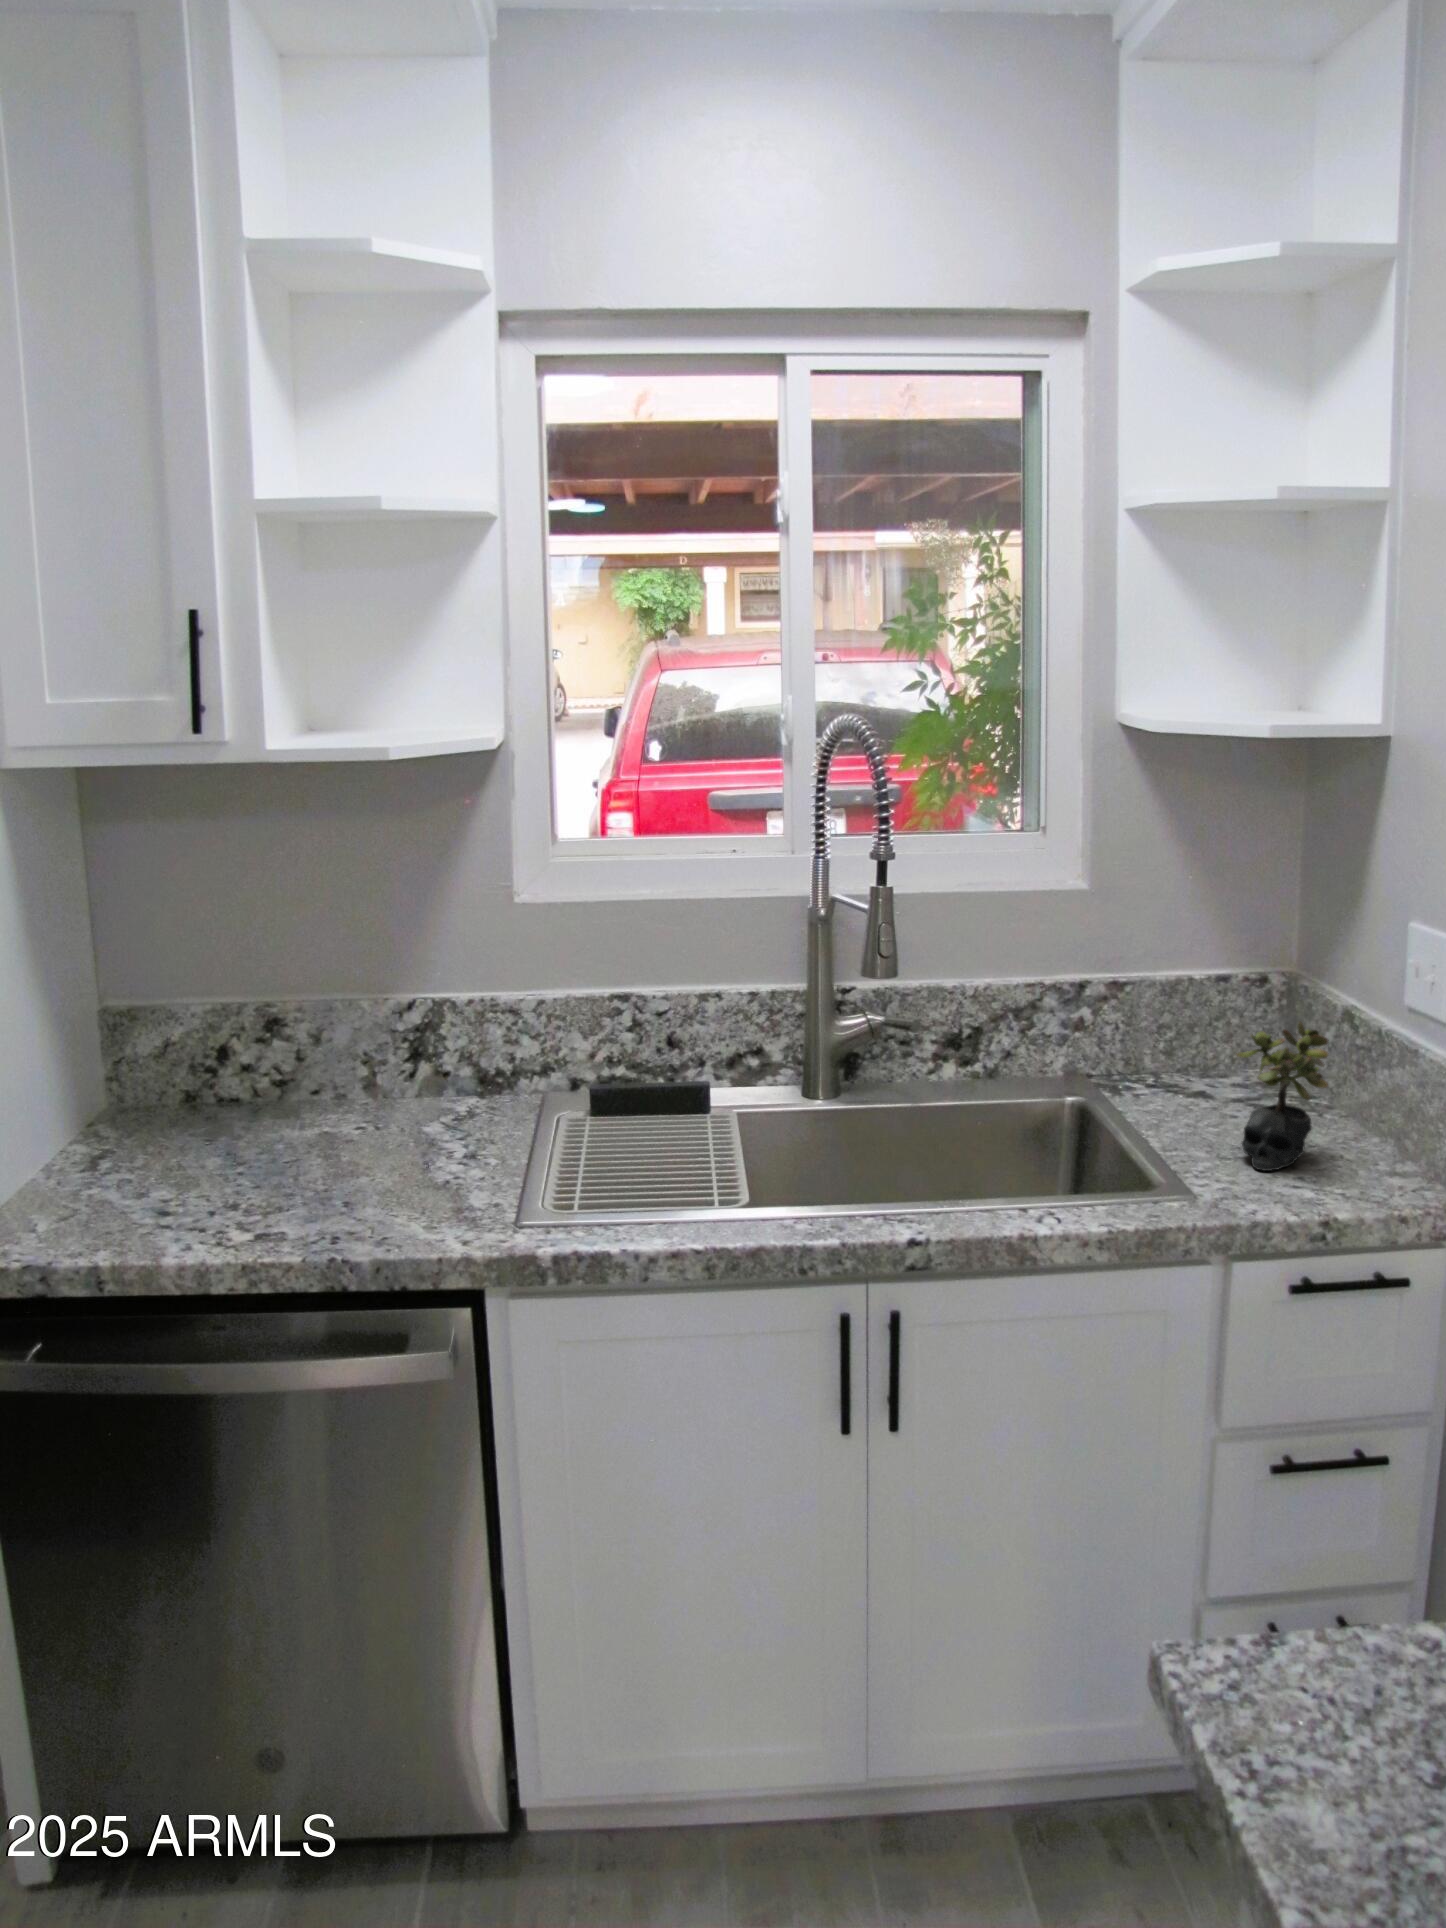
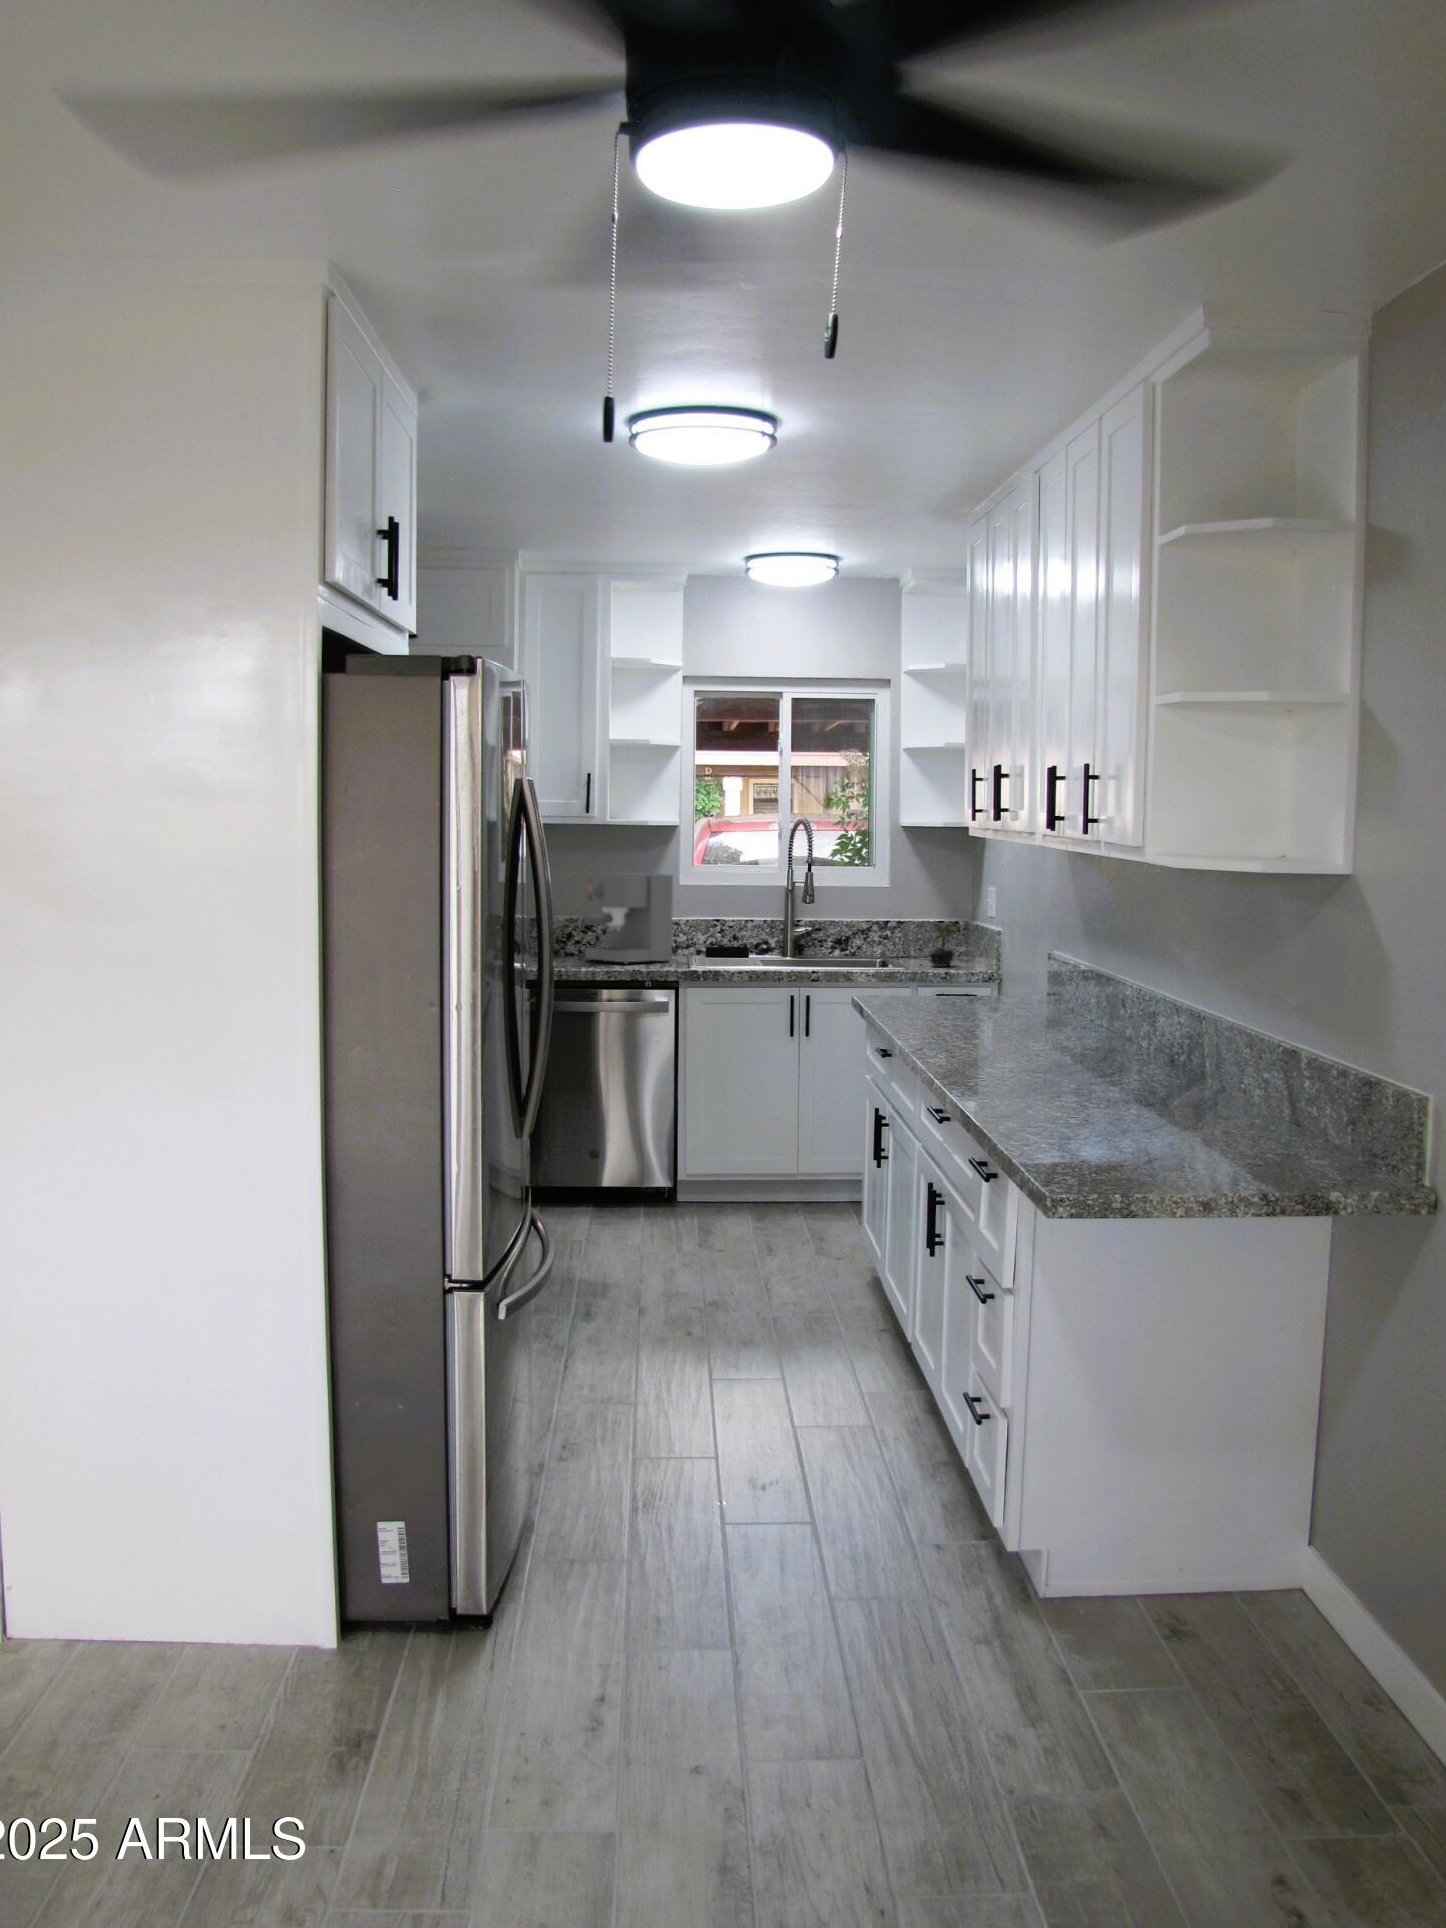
coffee maker: none [168,889,481,1202] -> present [583,873,673,964]

